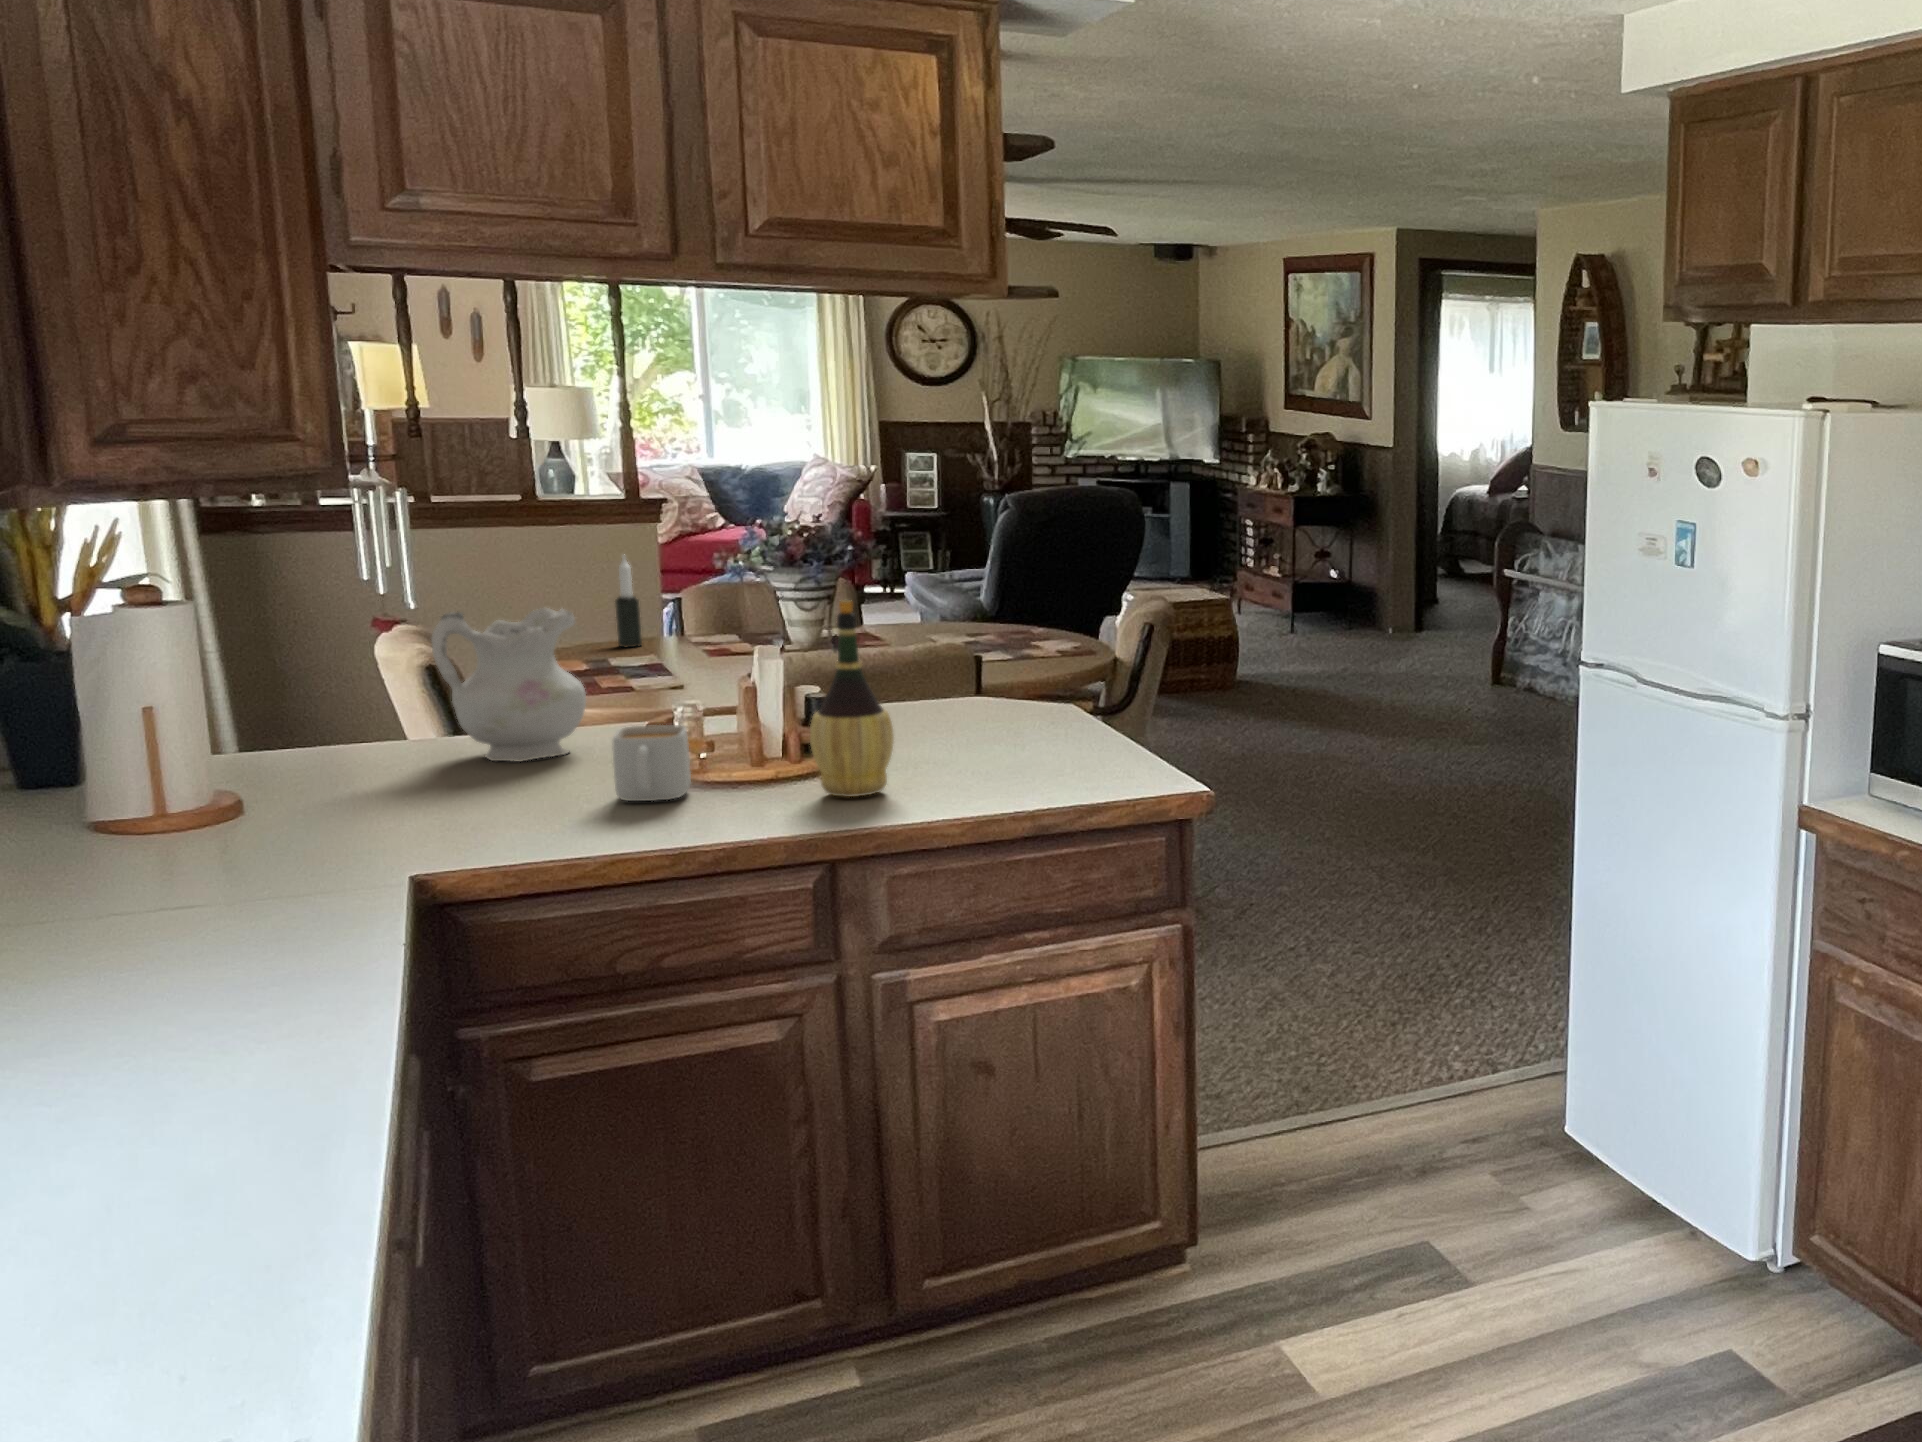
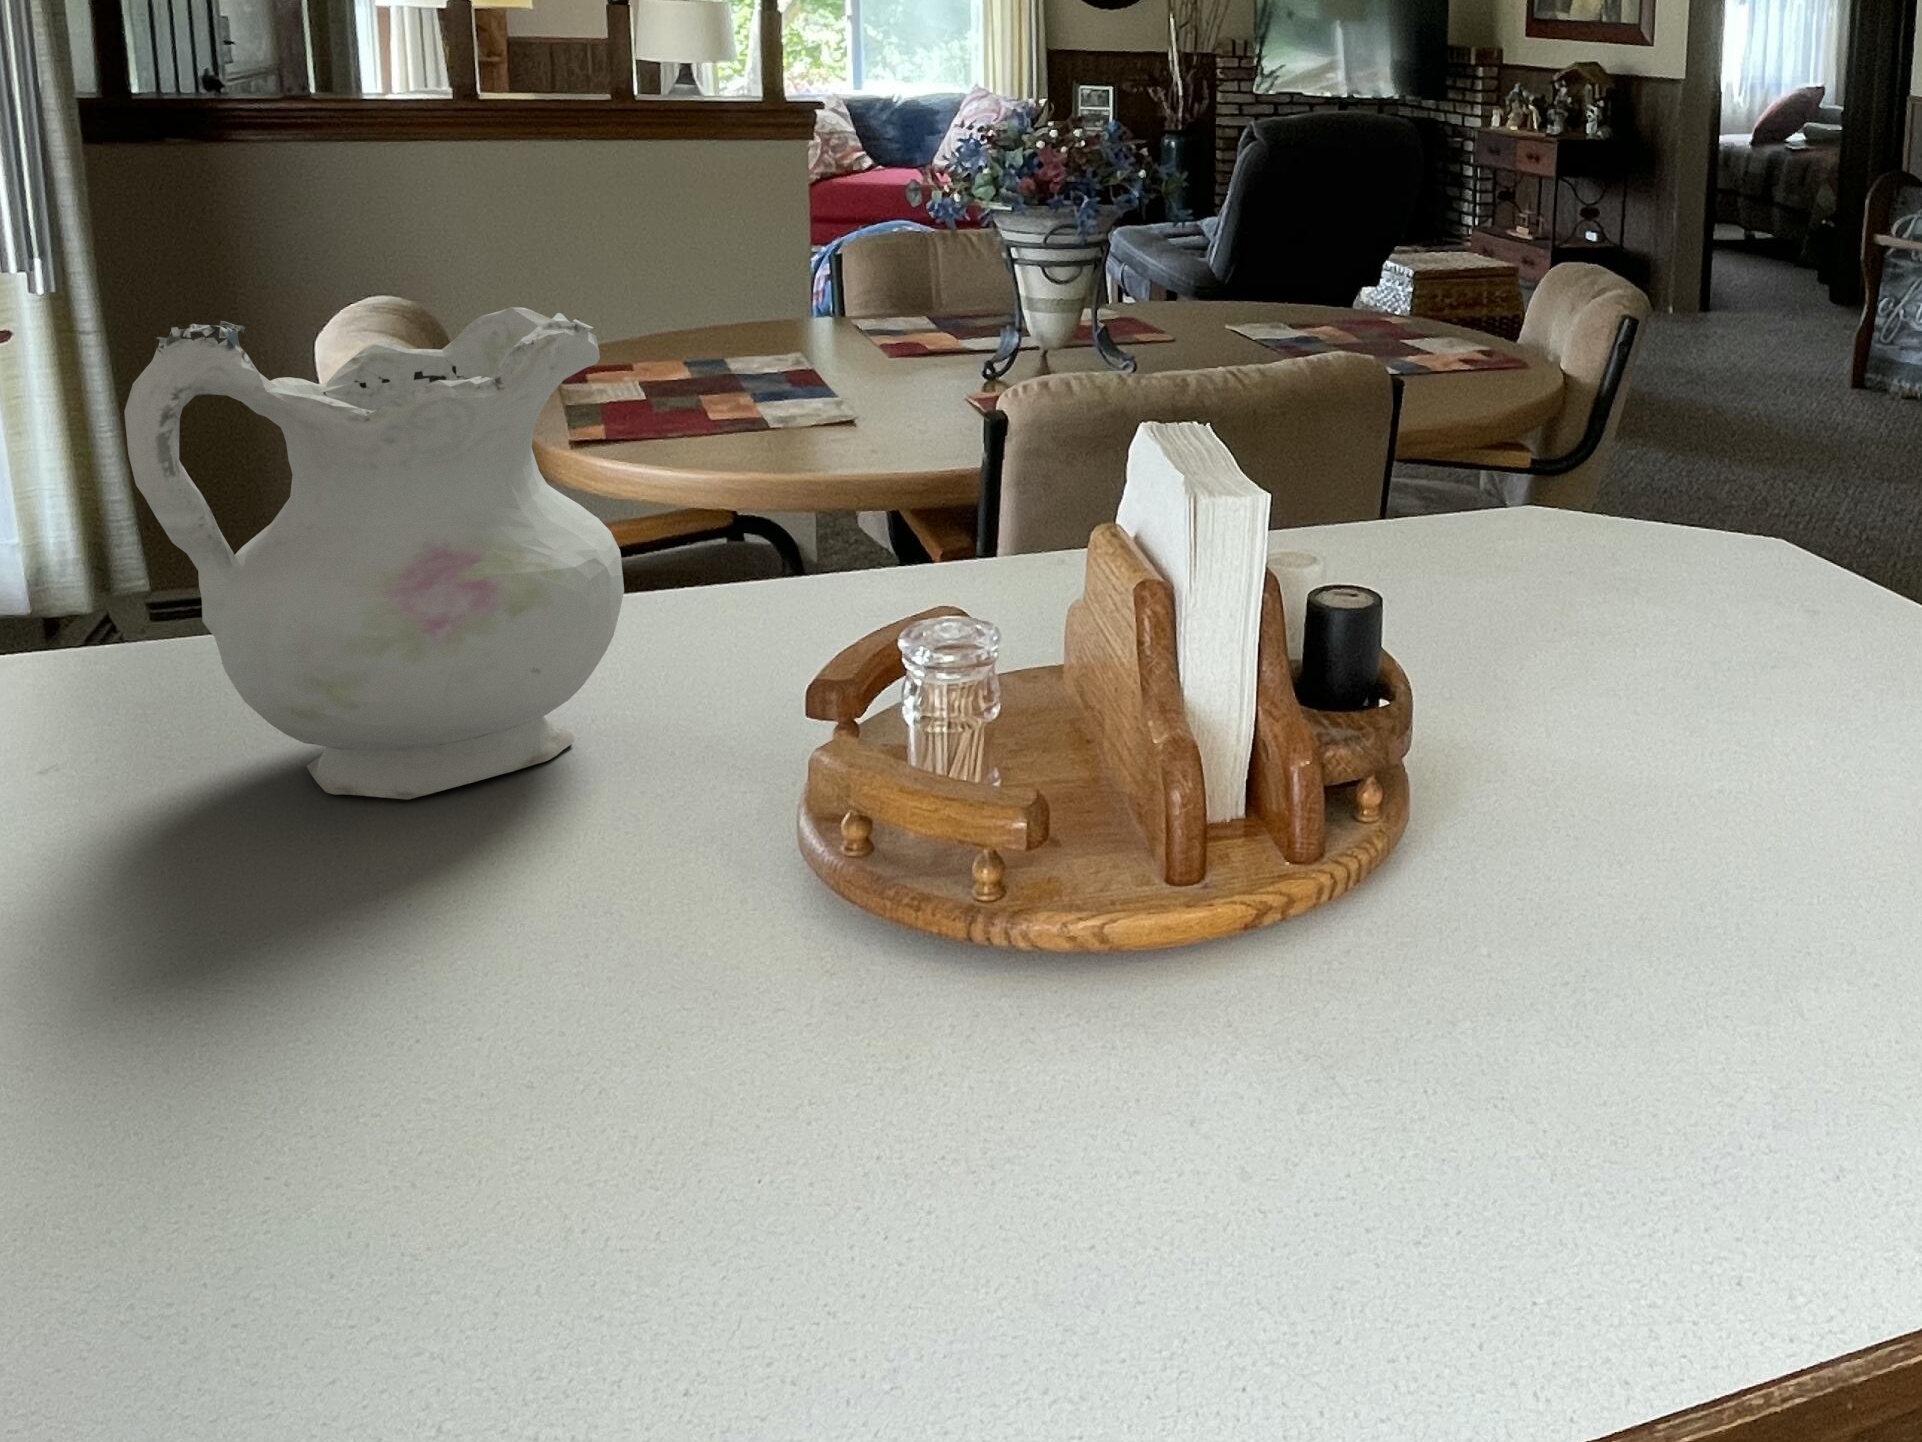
candle: present [615,556,642,647] -> none [742,185,781,335]
wine bottle: present [810,600,894,797] -> none [1444,336,1771,1165]
mug: present [612,725,691,801] -> none [661,800,960,1195]

